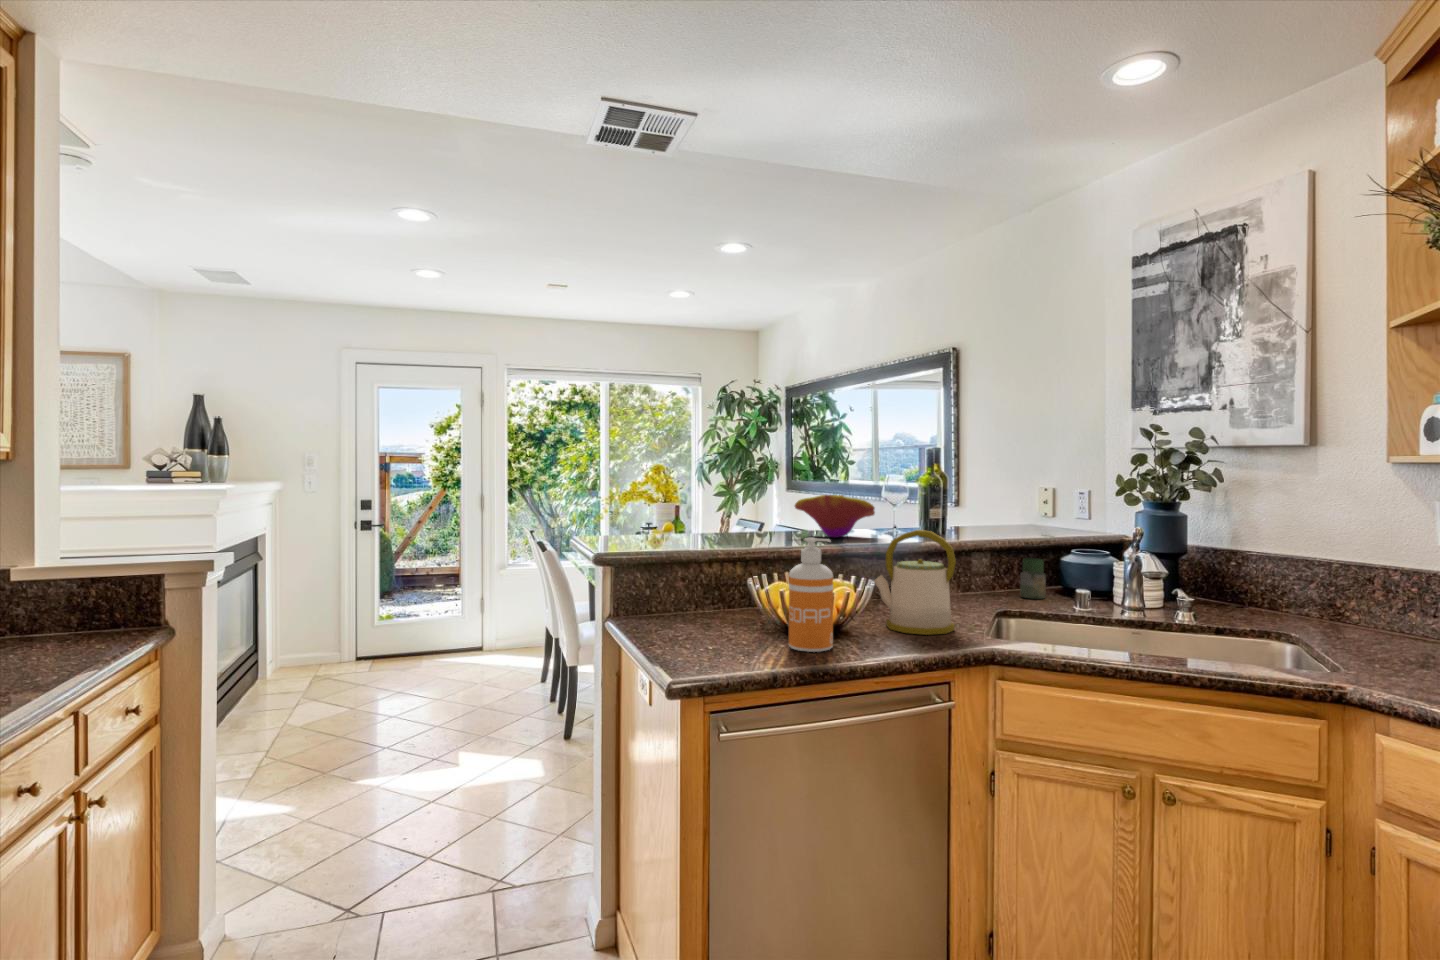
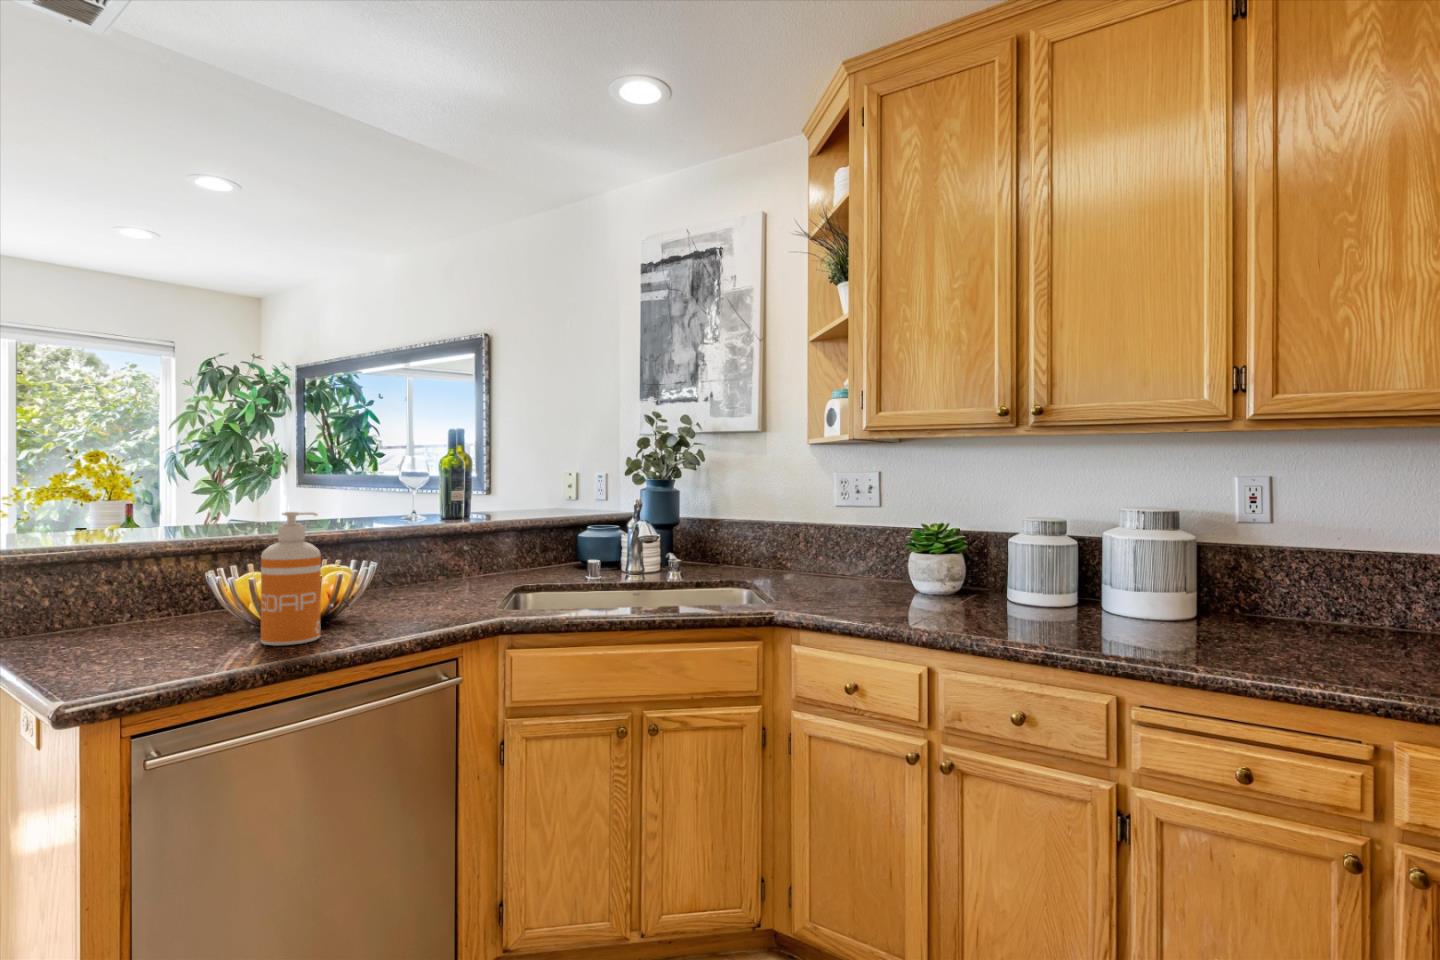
decorative bowl: present [795,495,875,538] -> none [288,474,389,524]
kettle: present [874,530,956,635] -> none [377,504,469,615]
jar: present [1020,558,1046,599] -> none [540,536,563,575]

